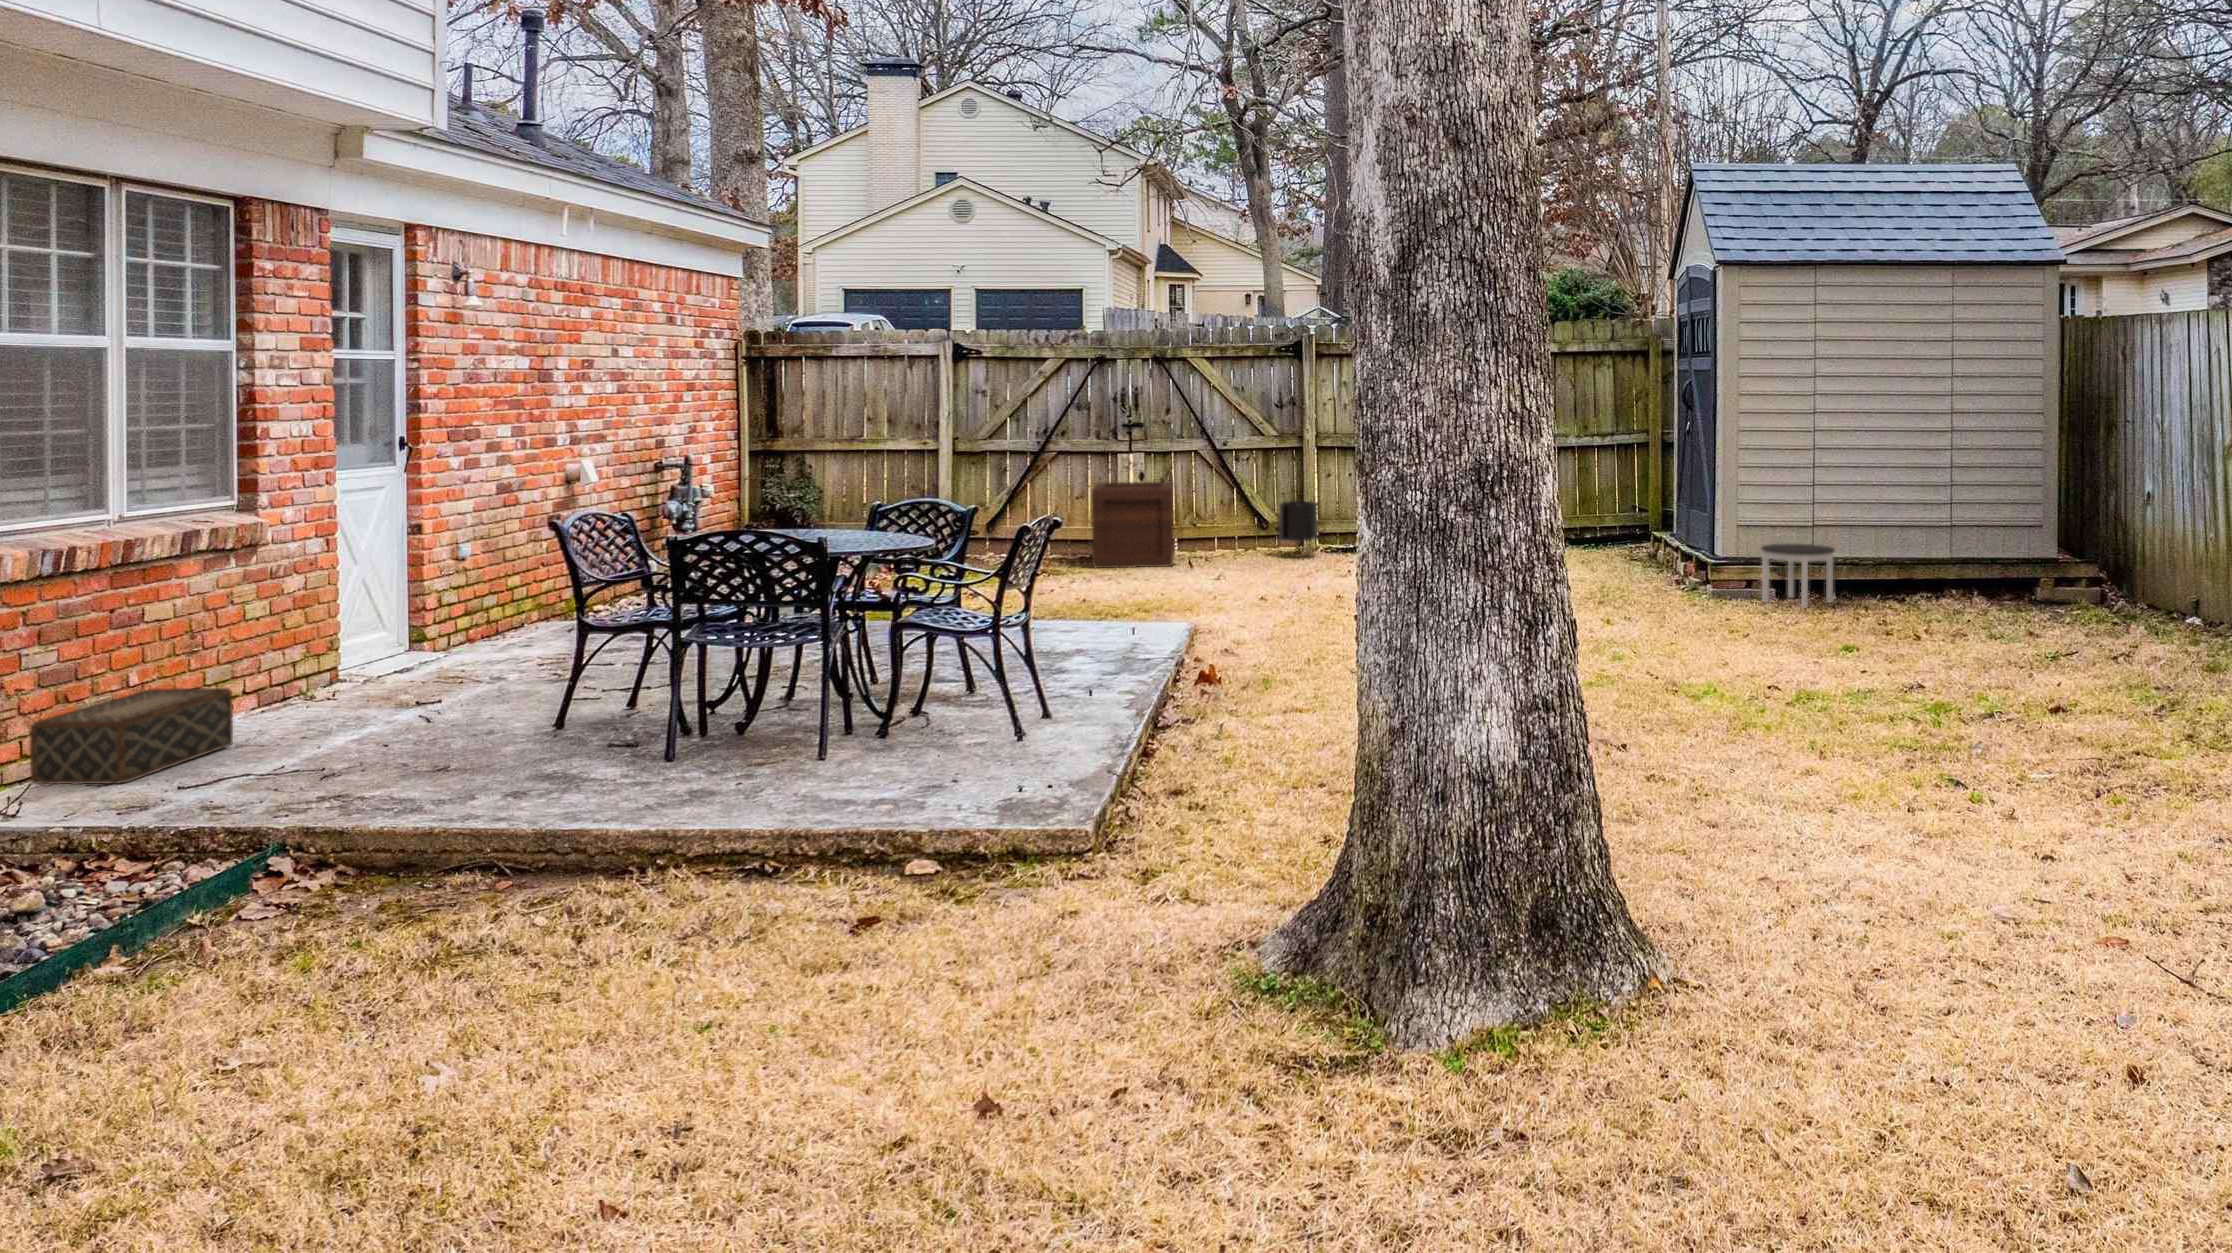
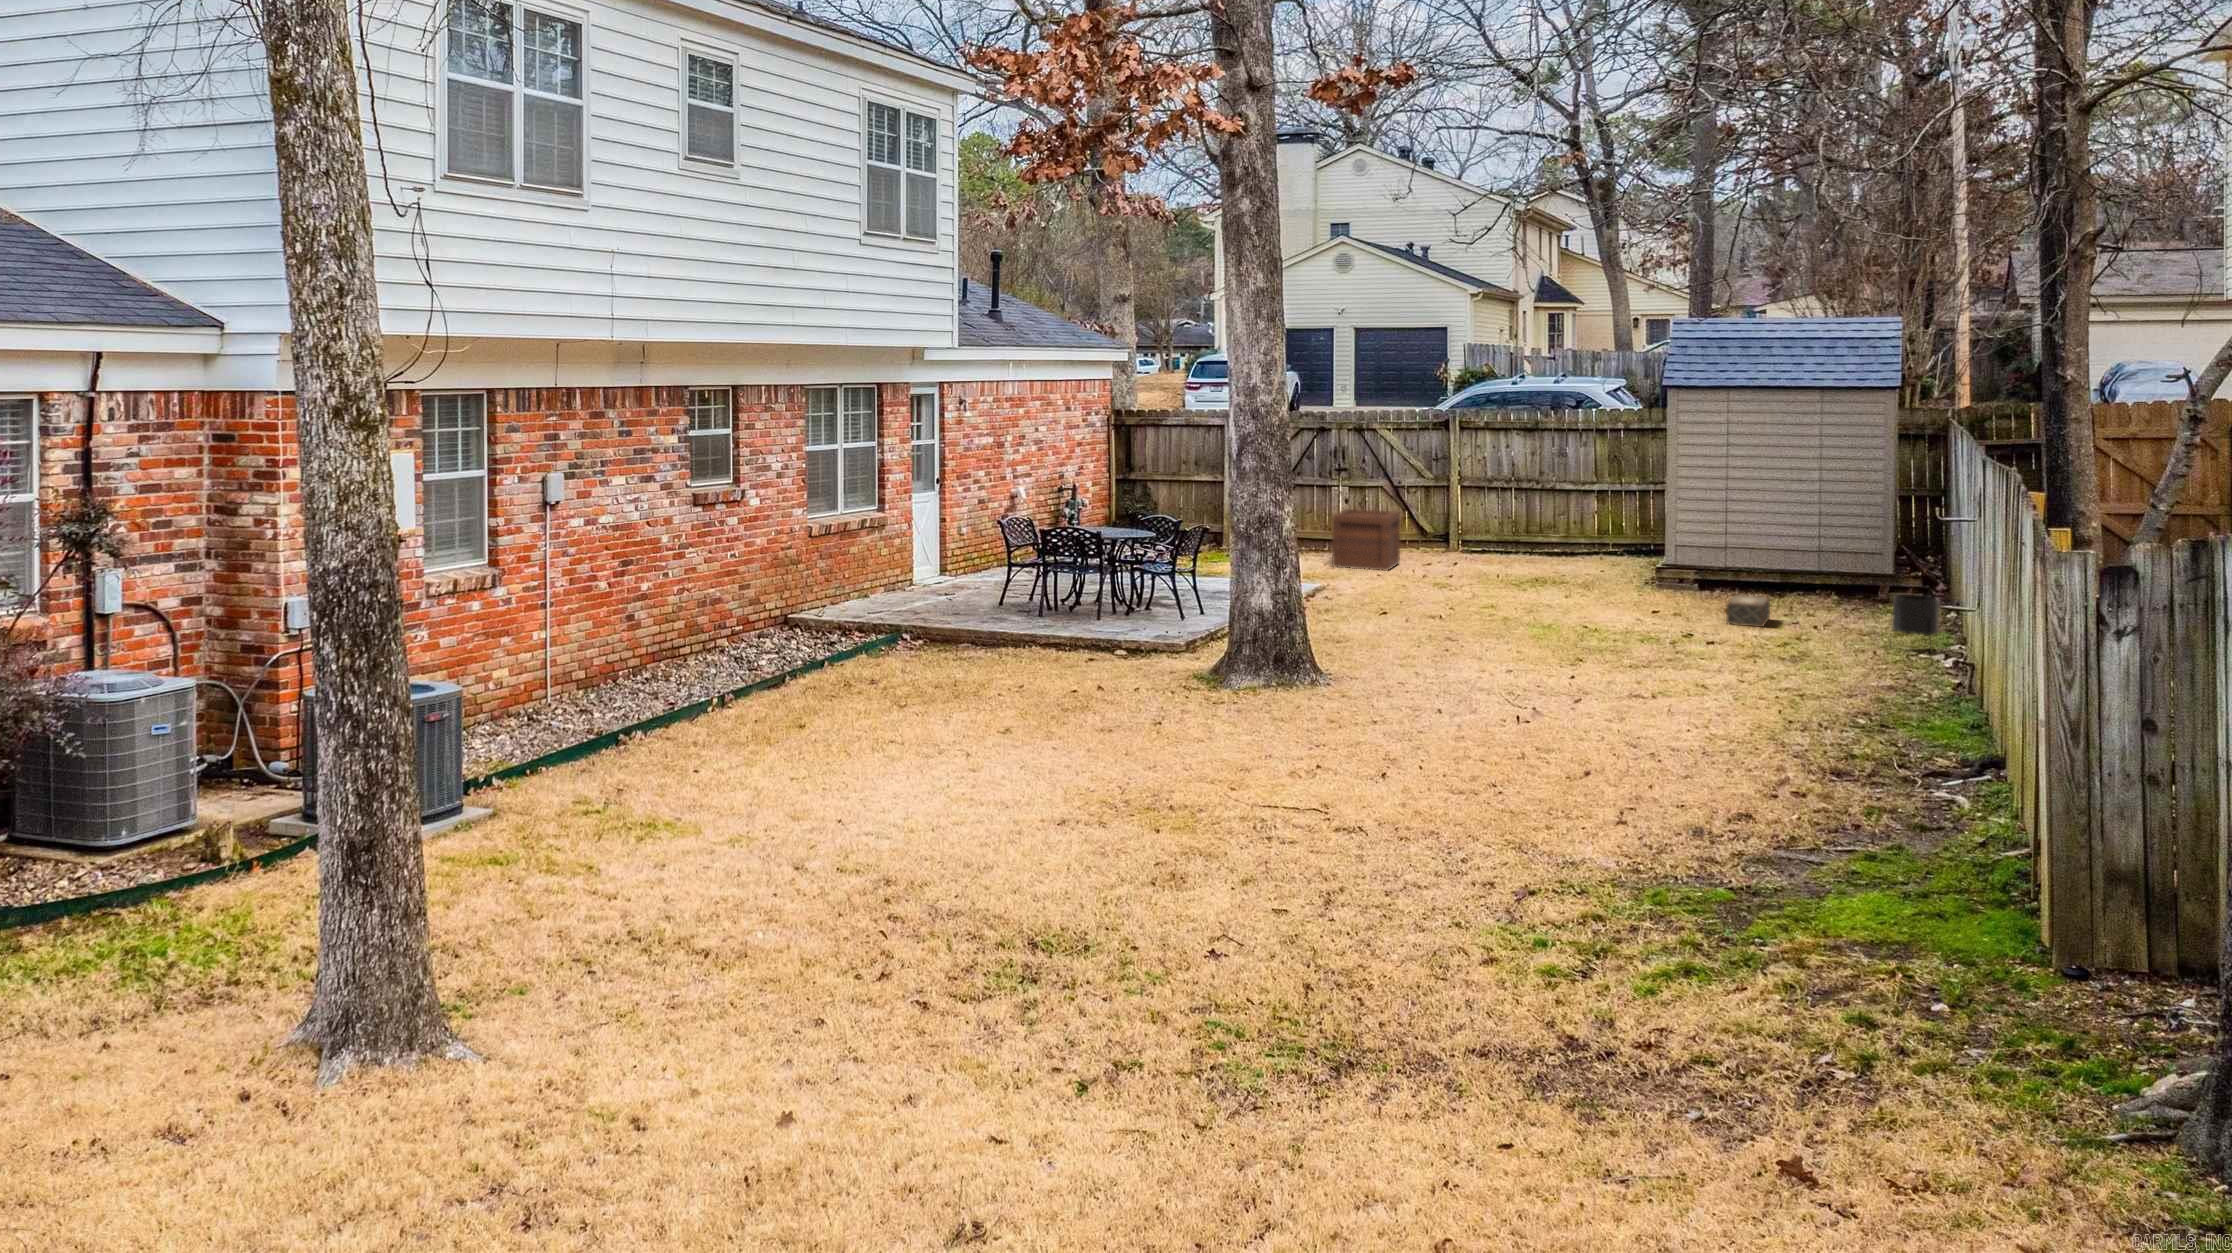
planter: present [1278,501,1318,559] -> present [1890,595,1939,648]
round table: present [1761,544,1835,608] -> none [1782,596,1847,645]
woven basket: present [30,688,233,784] -> present [1726,595,1770,627]

